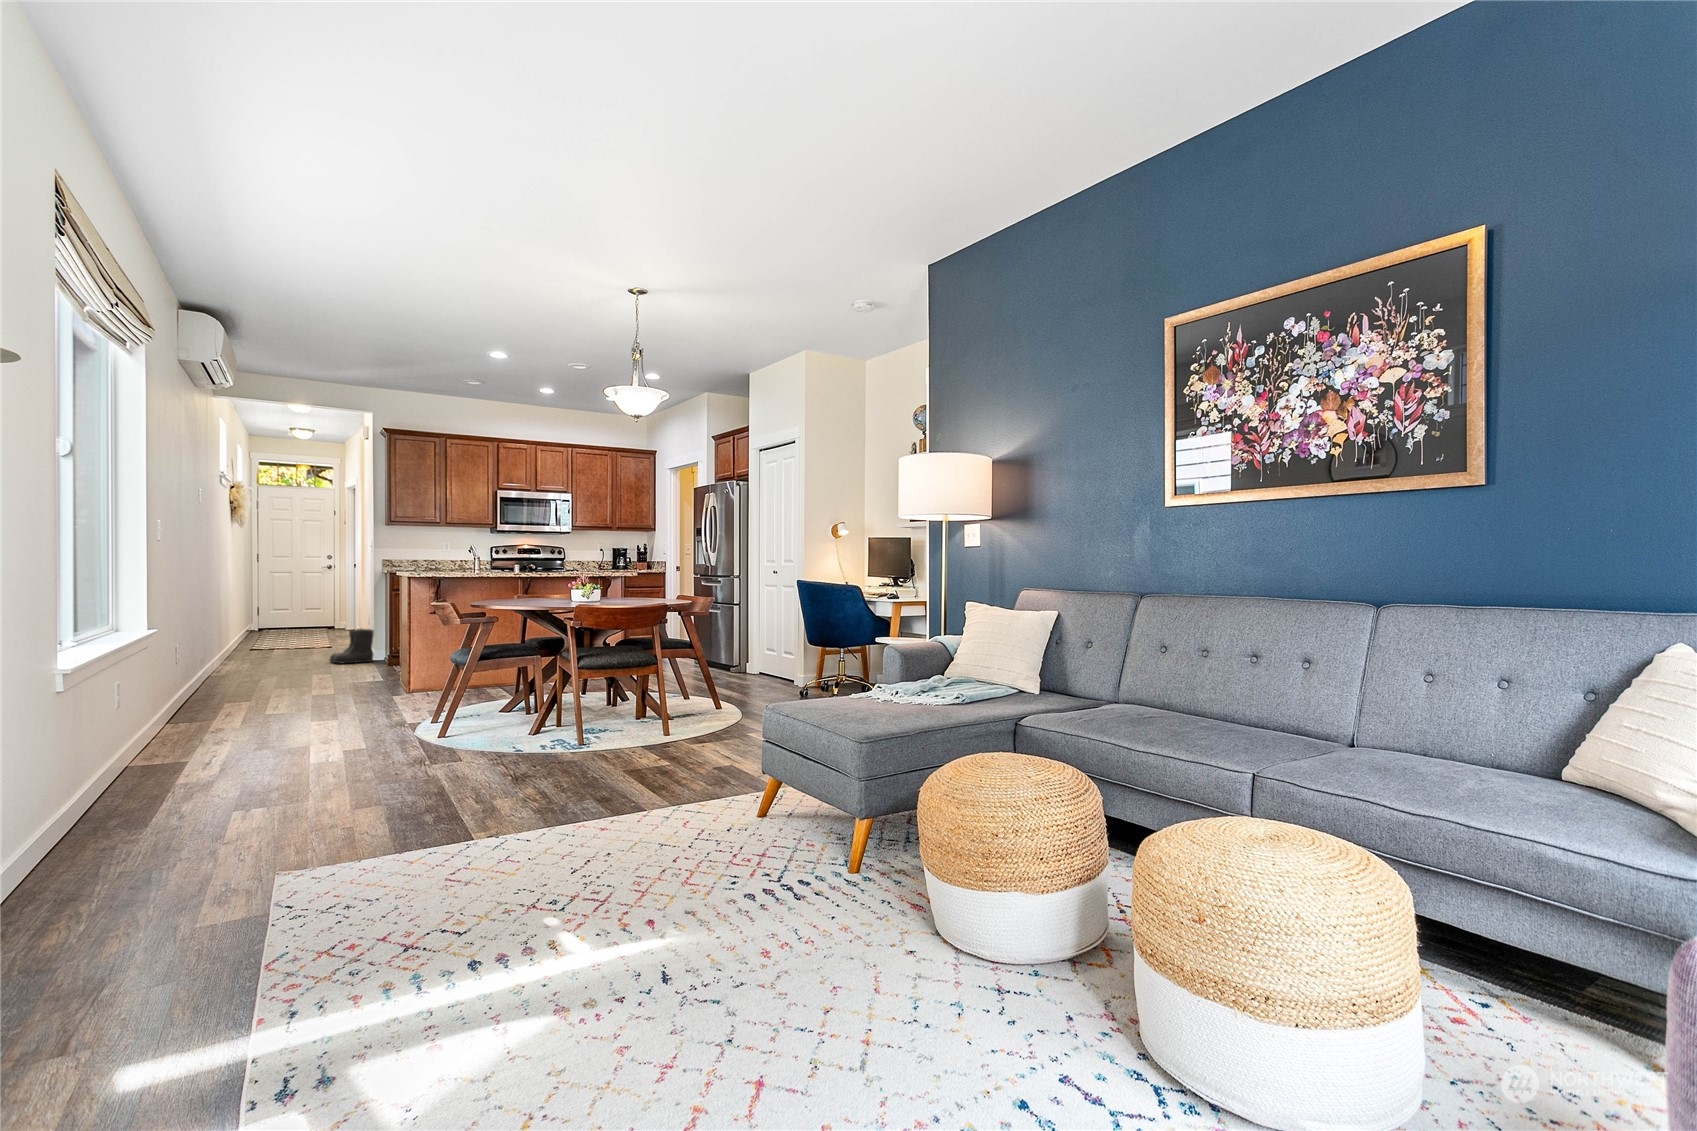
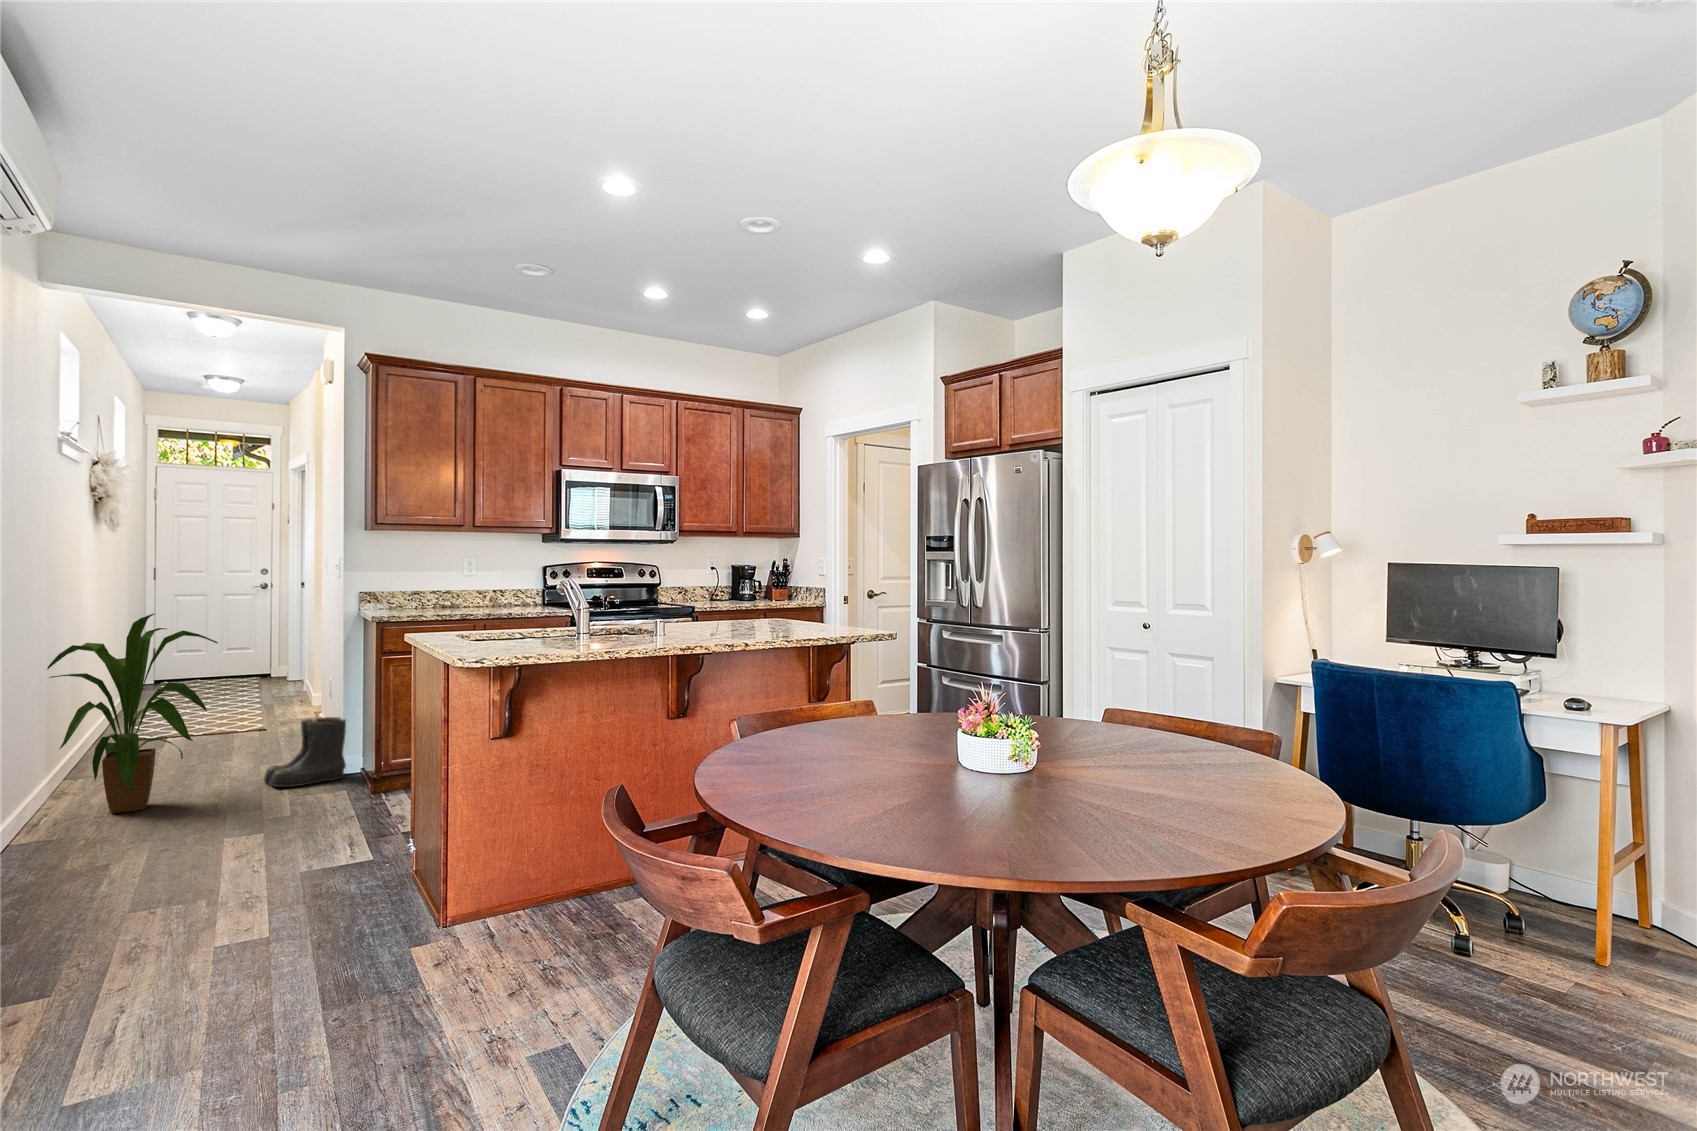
house plant: none [220,567,306,670] -> present [47,614,218,814]

